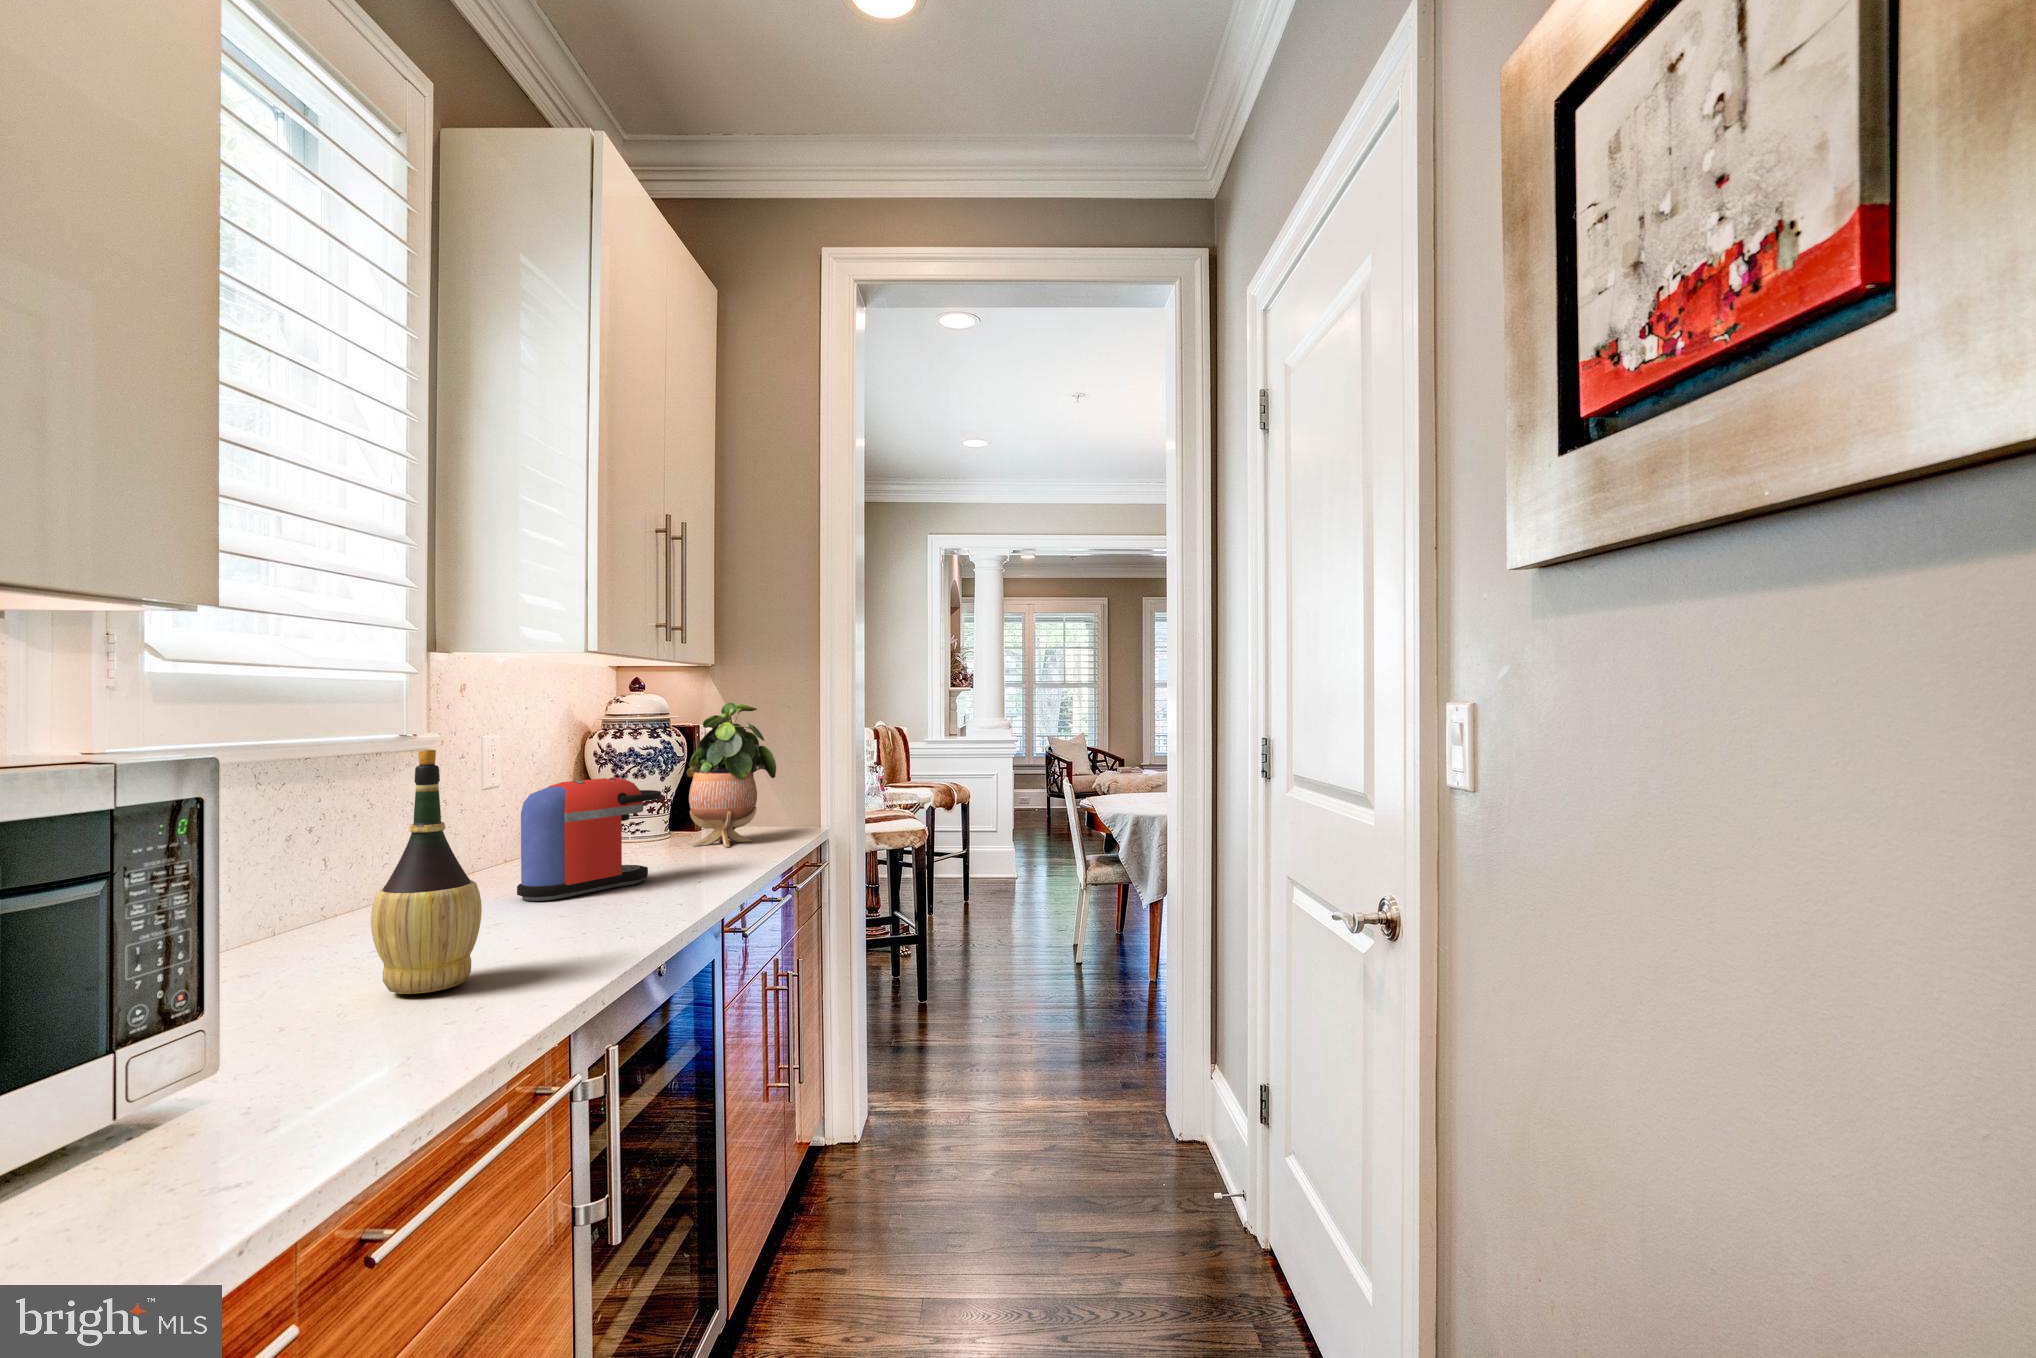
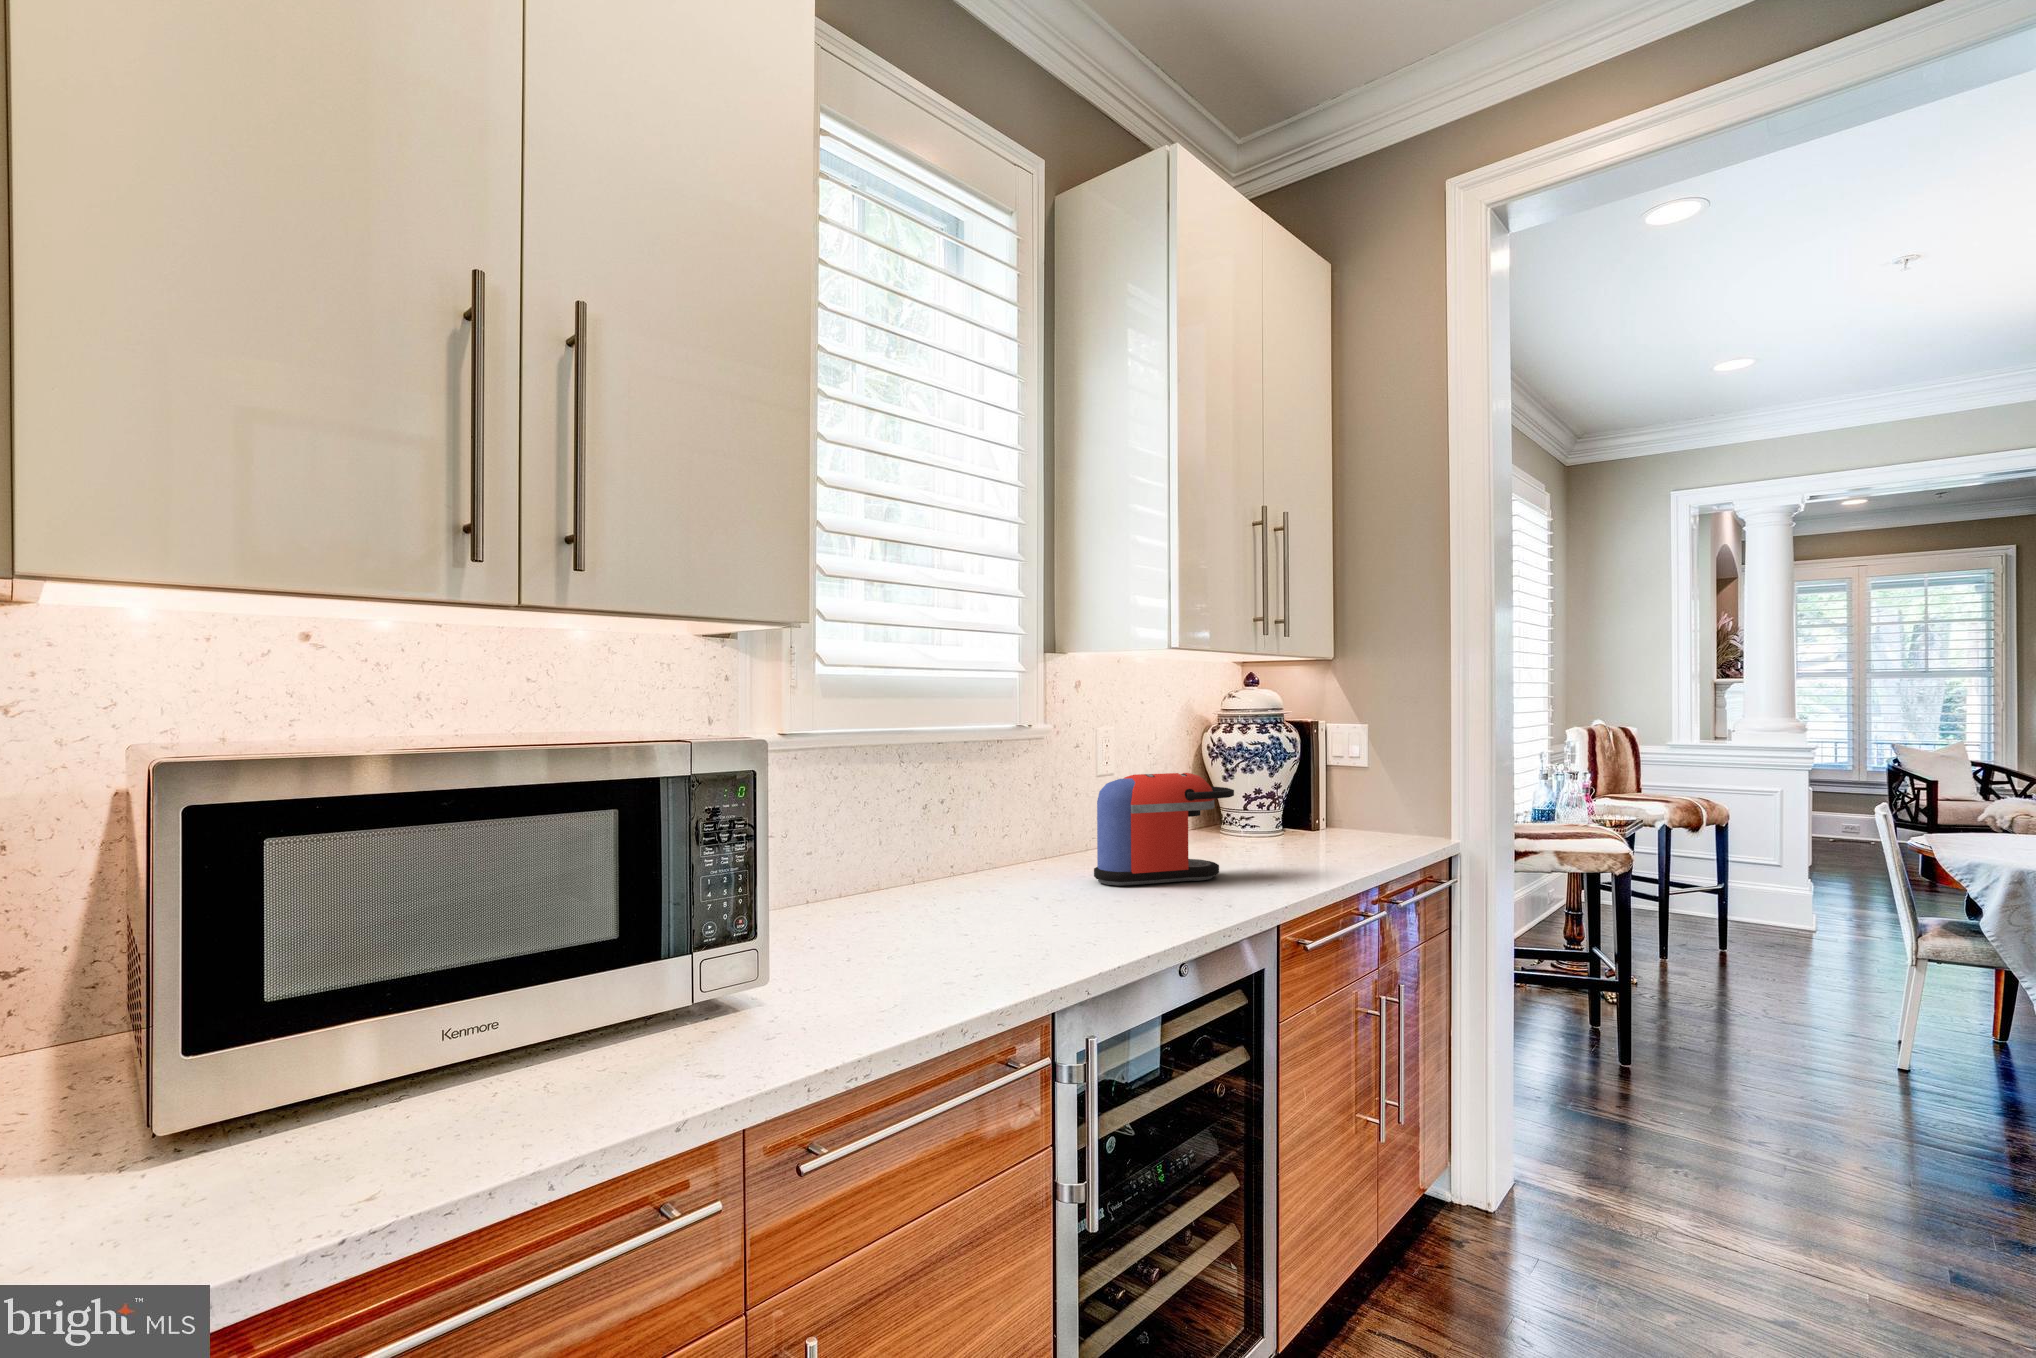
potted plant: present [687,703,776,847] -> none [1291,699,1385,852]
wine bottle: present [371,749,482,994] -> none [905,742,991,959]

